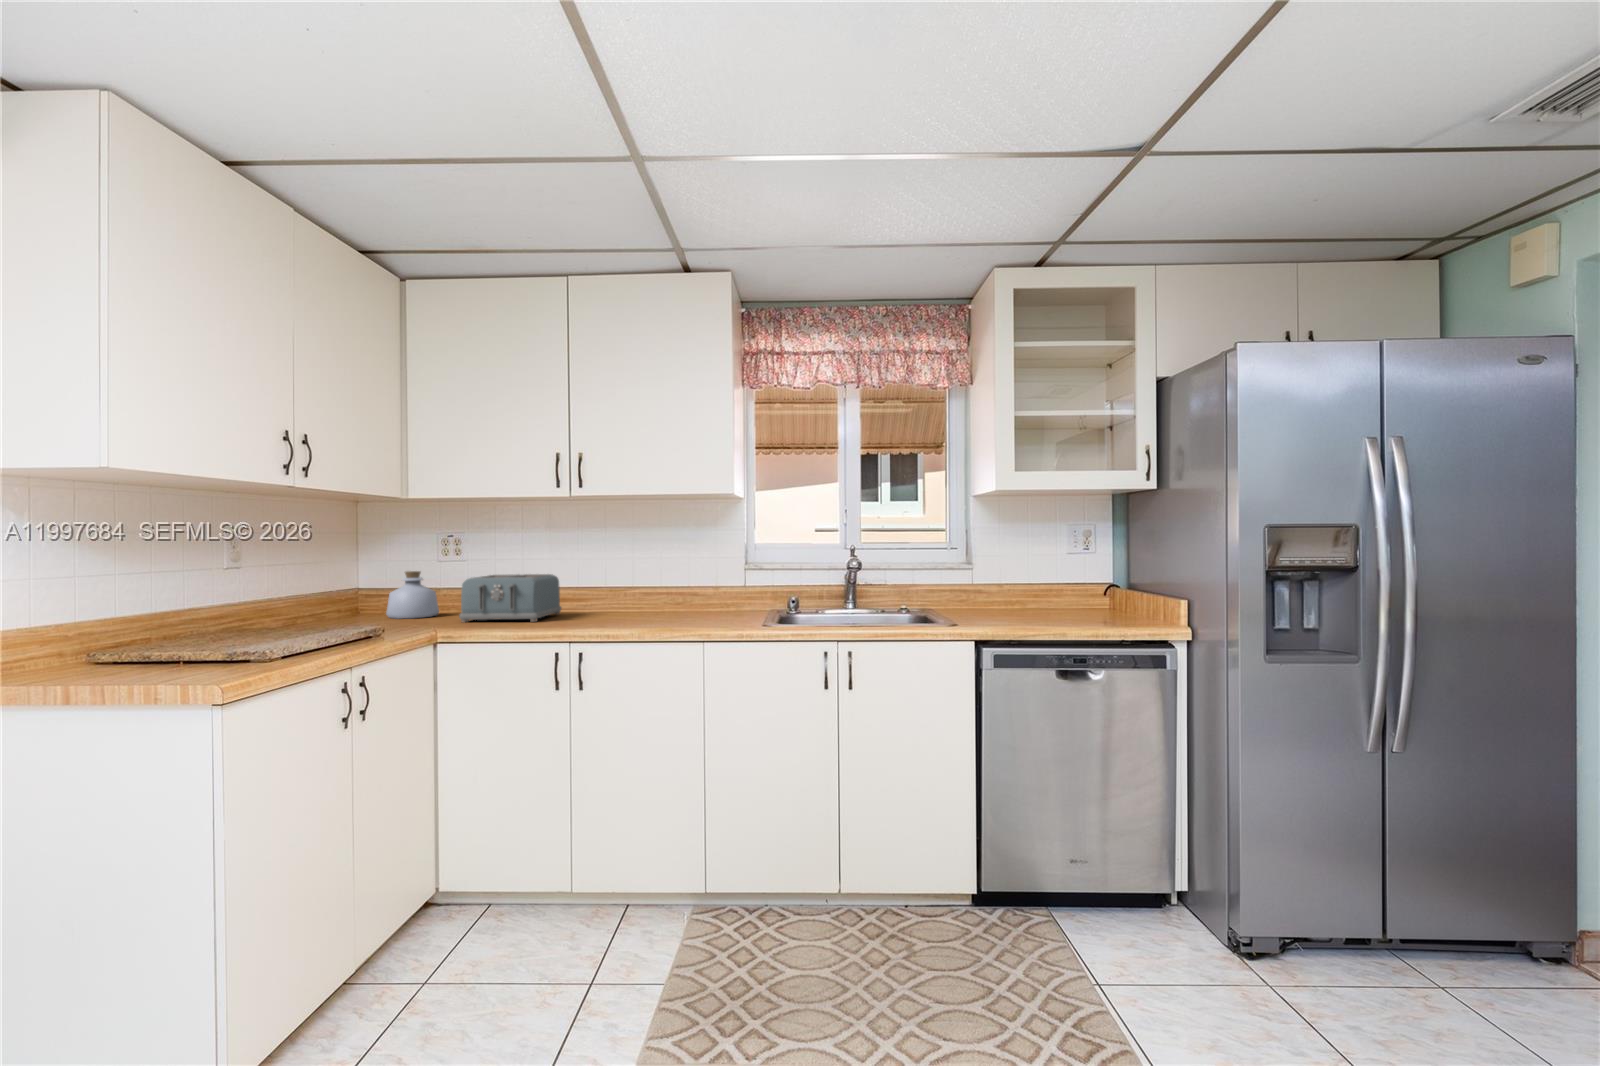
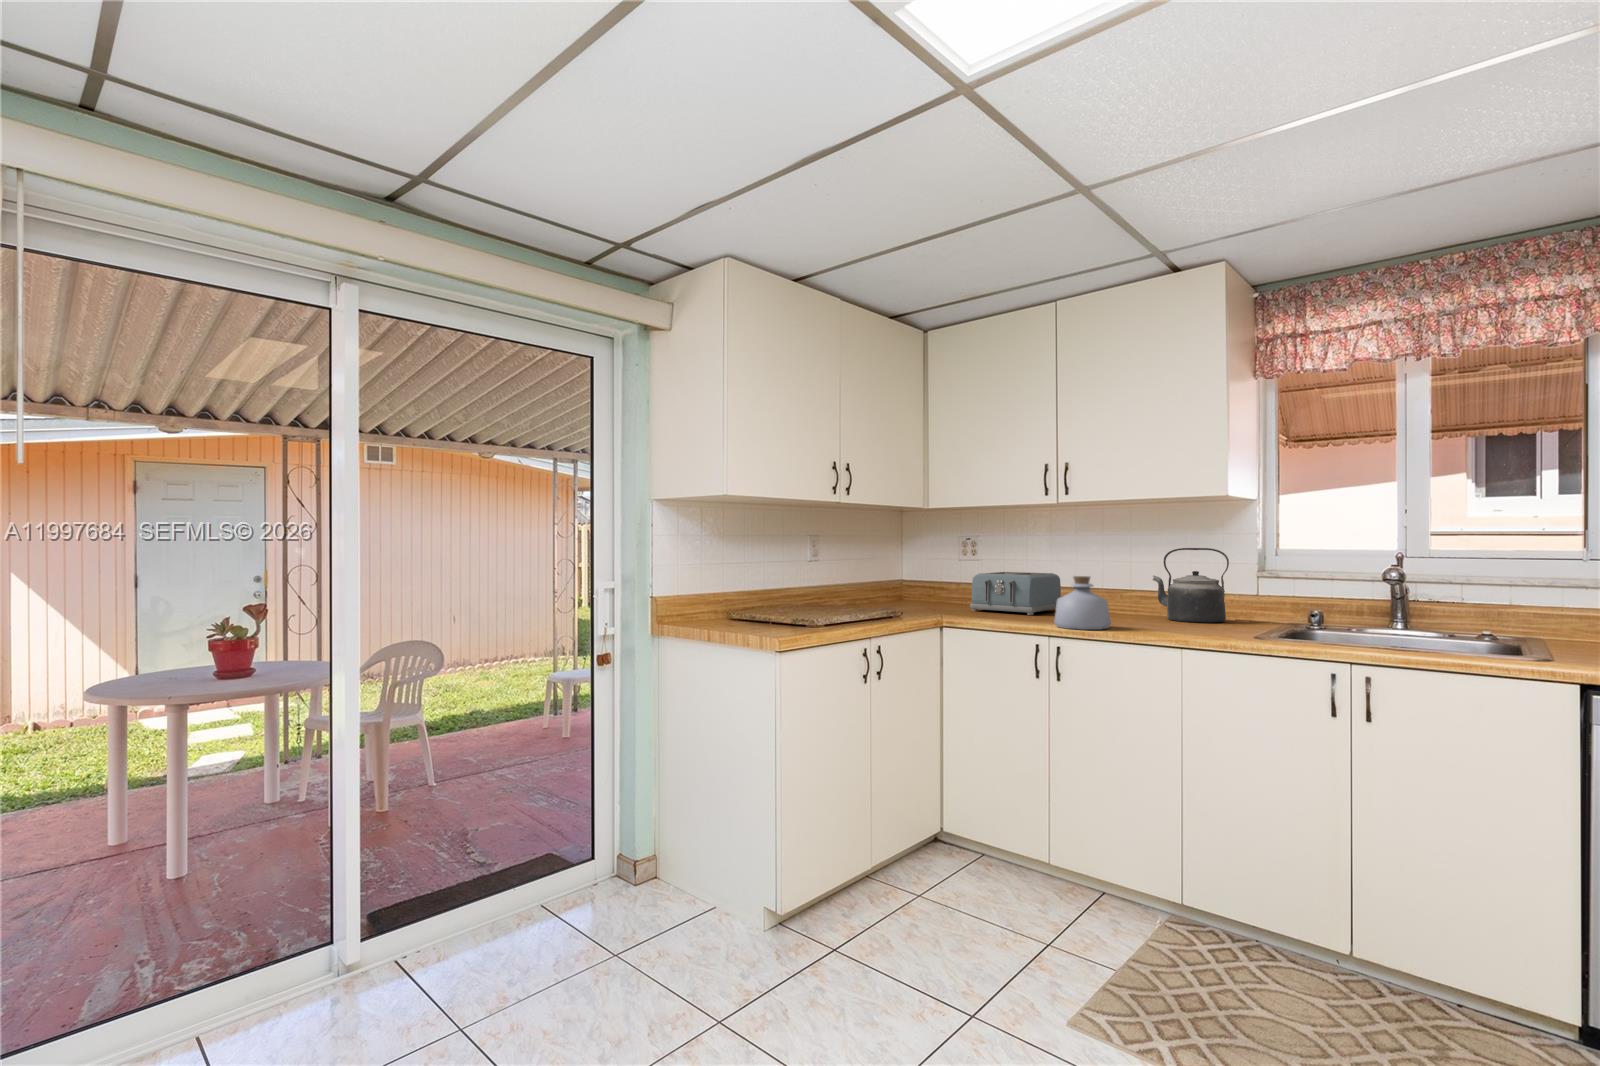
kettle: none [654,545,721,616] -> present [1153,548,1229,623]
bottle: present [386,571,439,619] -> present [1054,576,1111,630]

